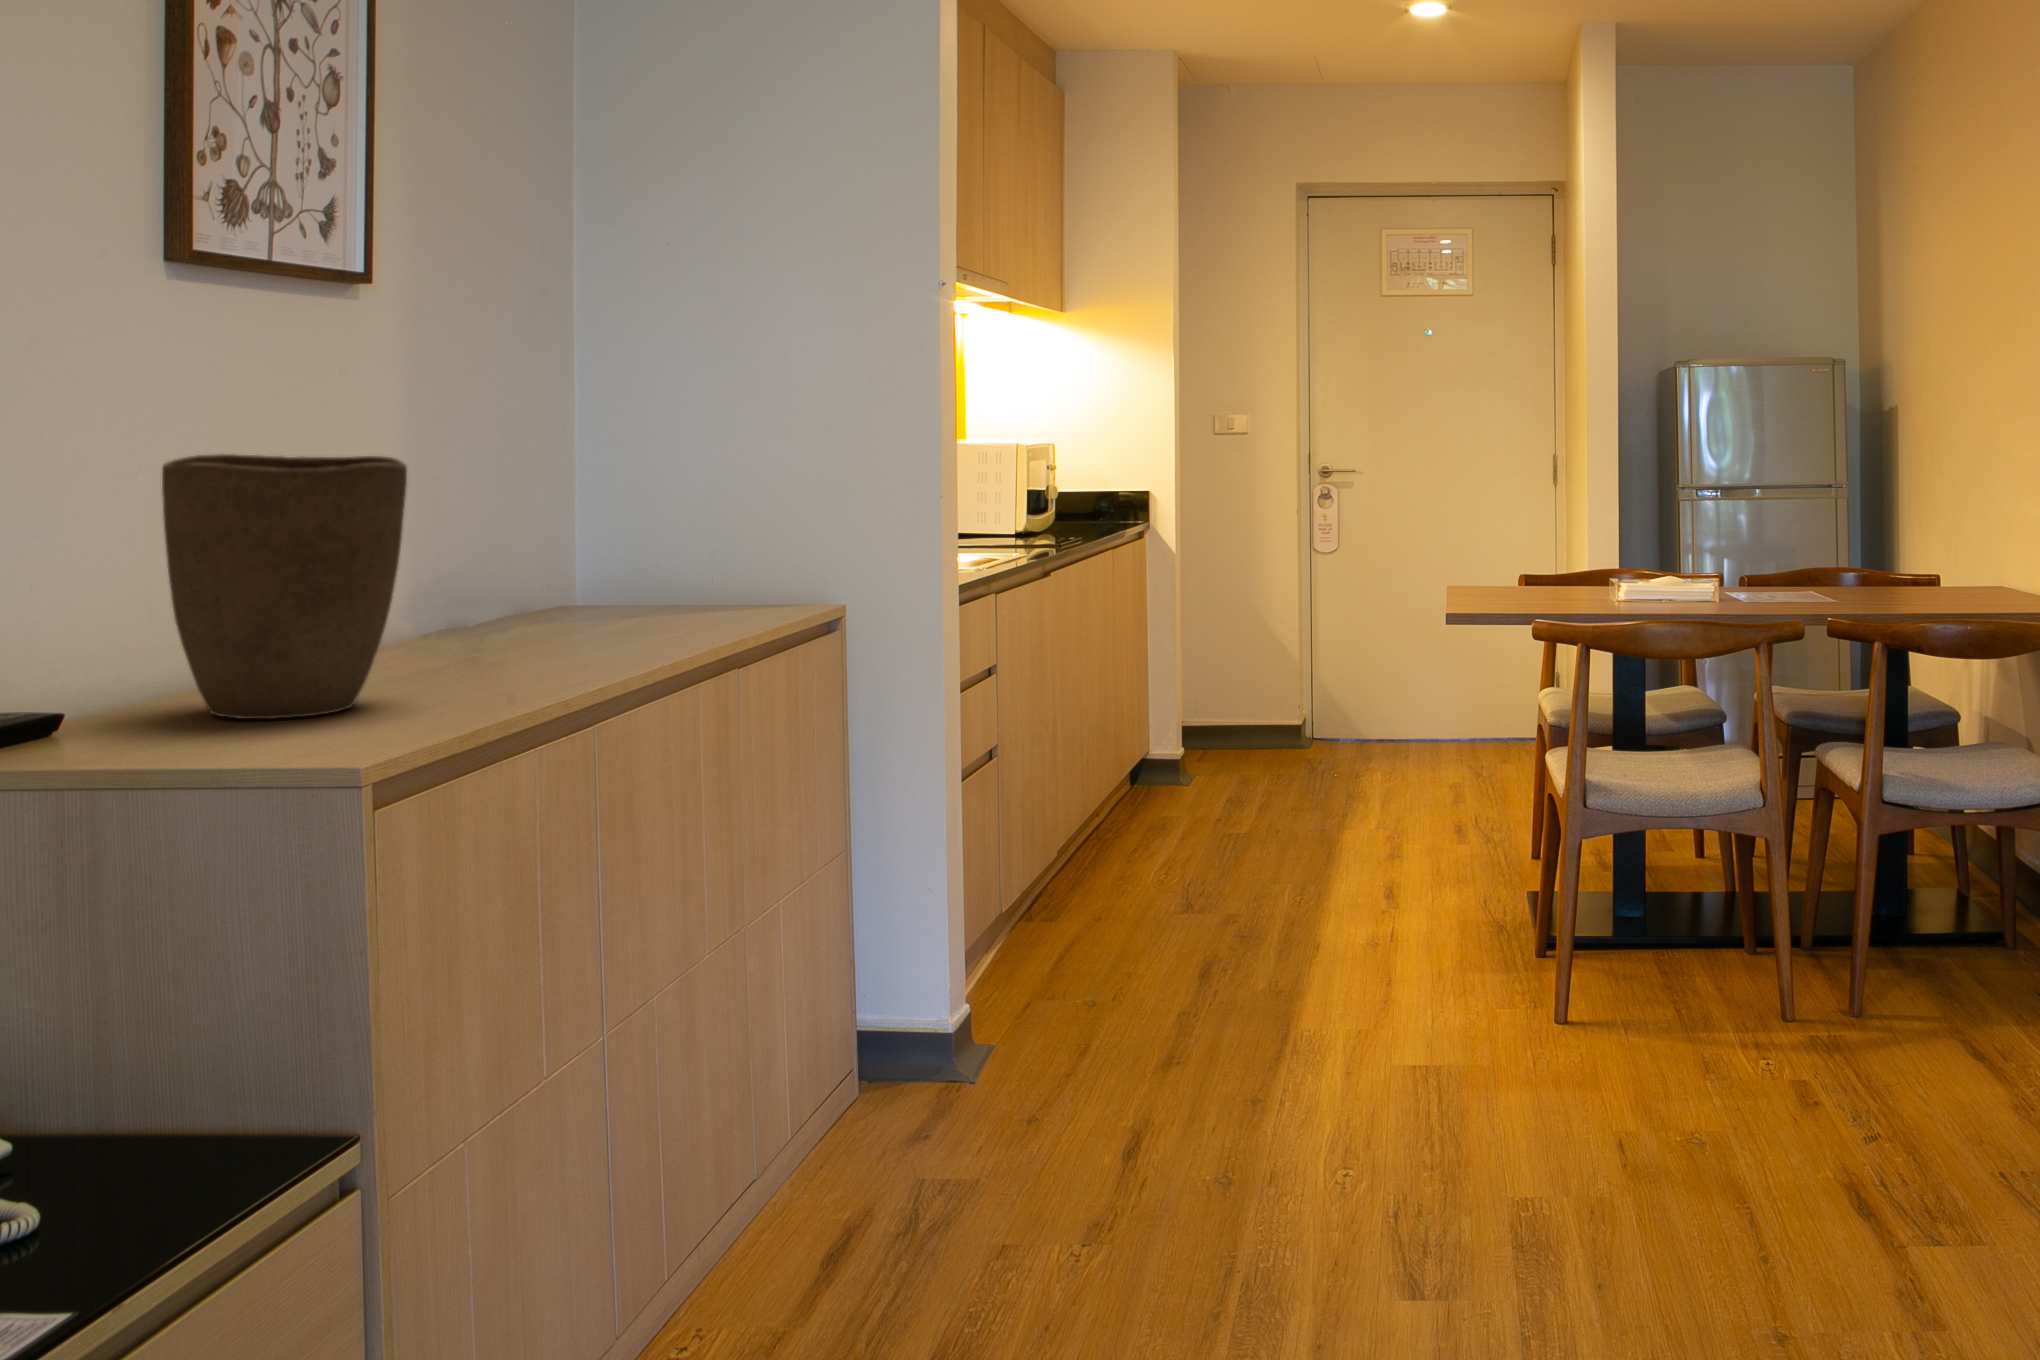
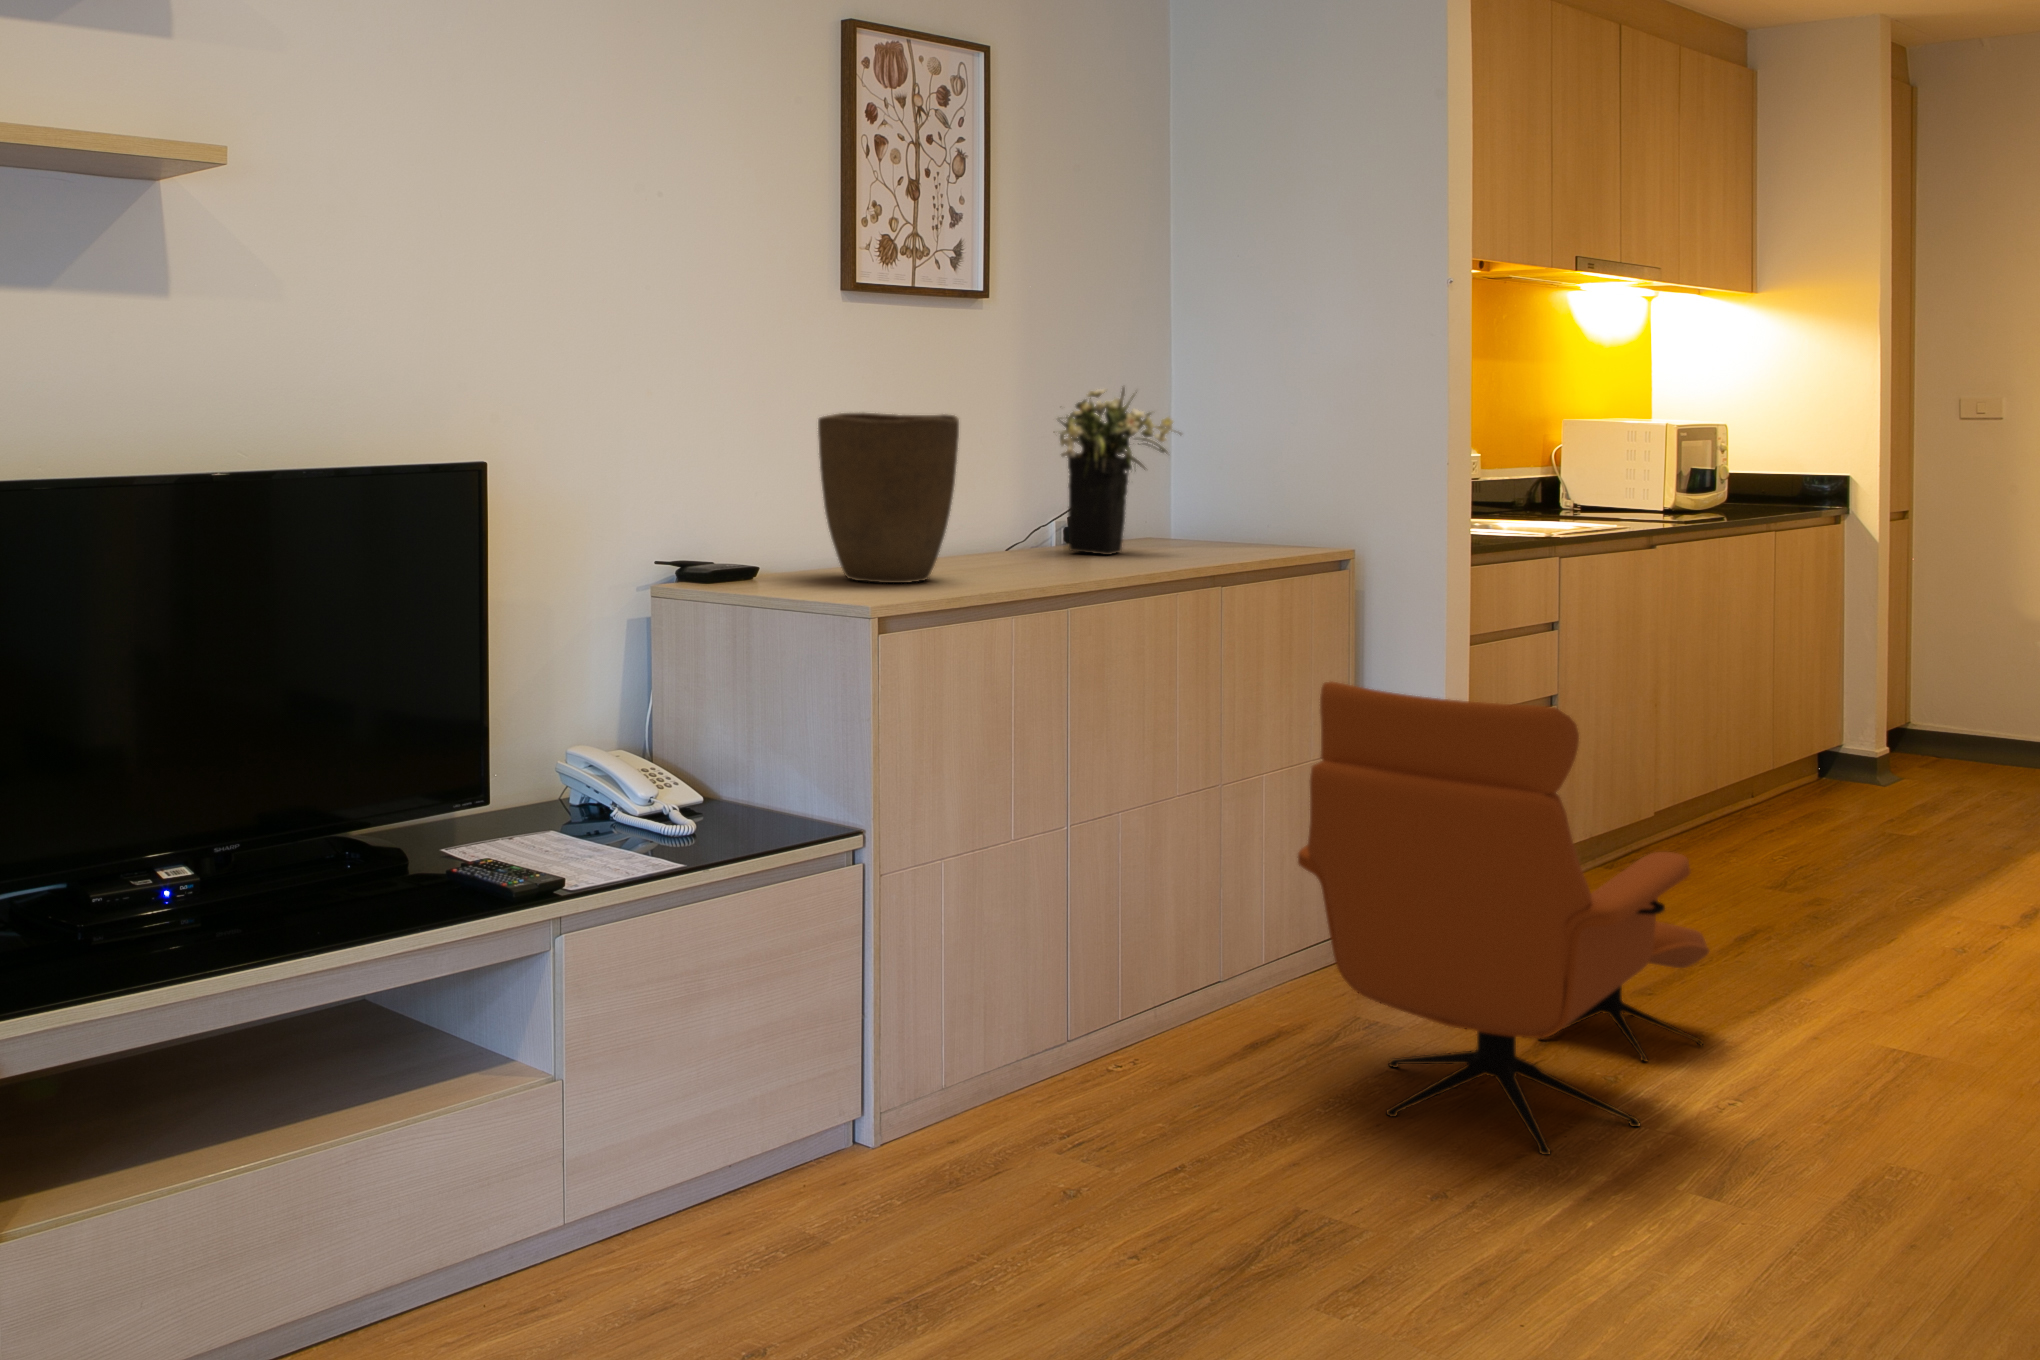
flower arrangement: none [463,409,653,639] -> present [1058,388,1181,555]
armchair: none [866,783,1263,1299] -> present [1298,682,1709,1155]

